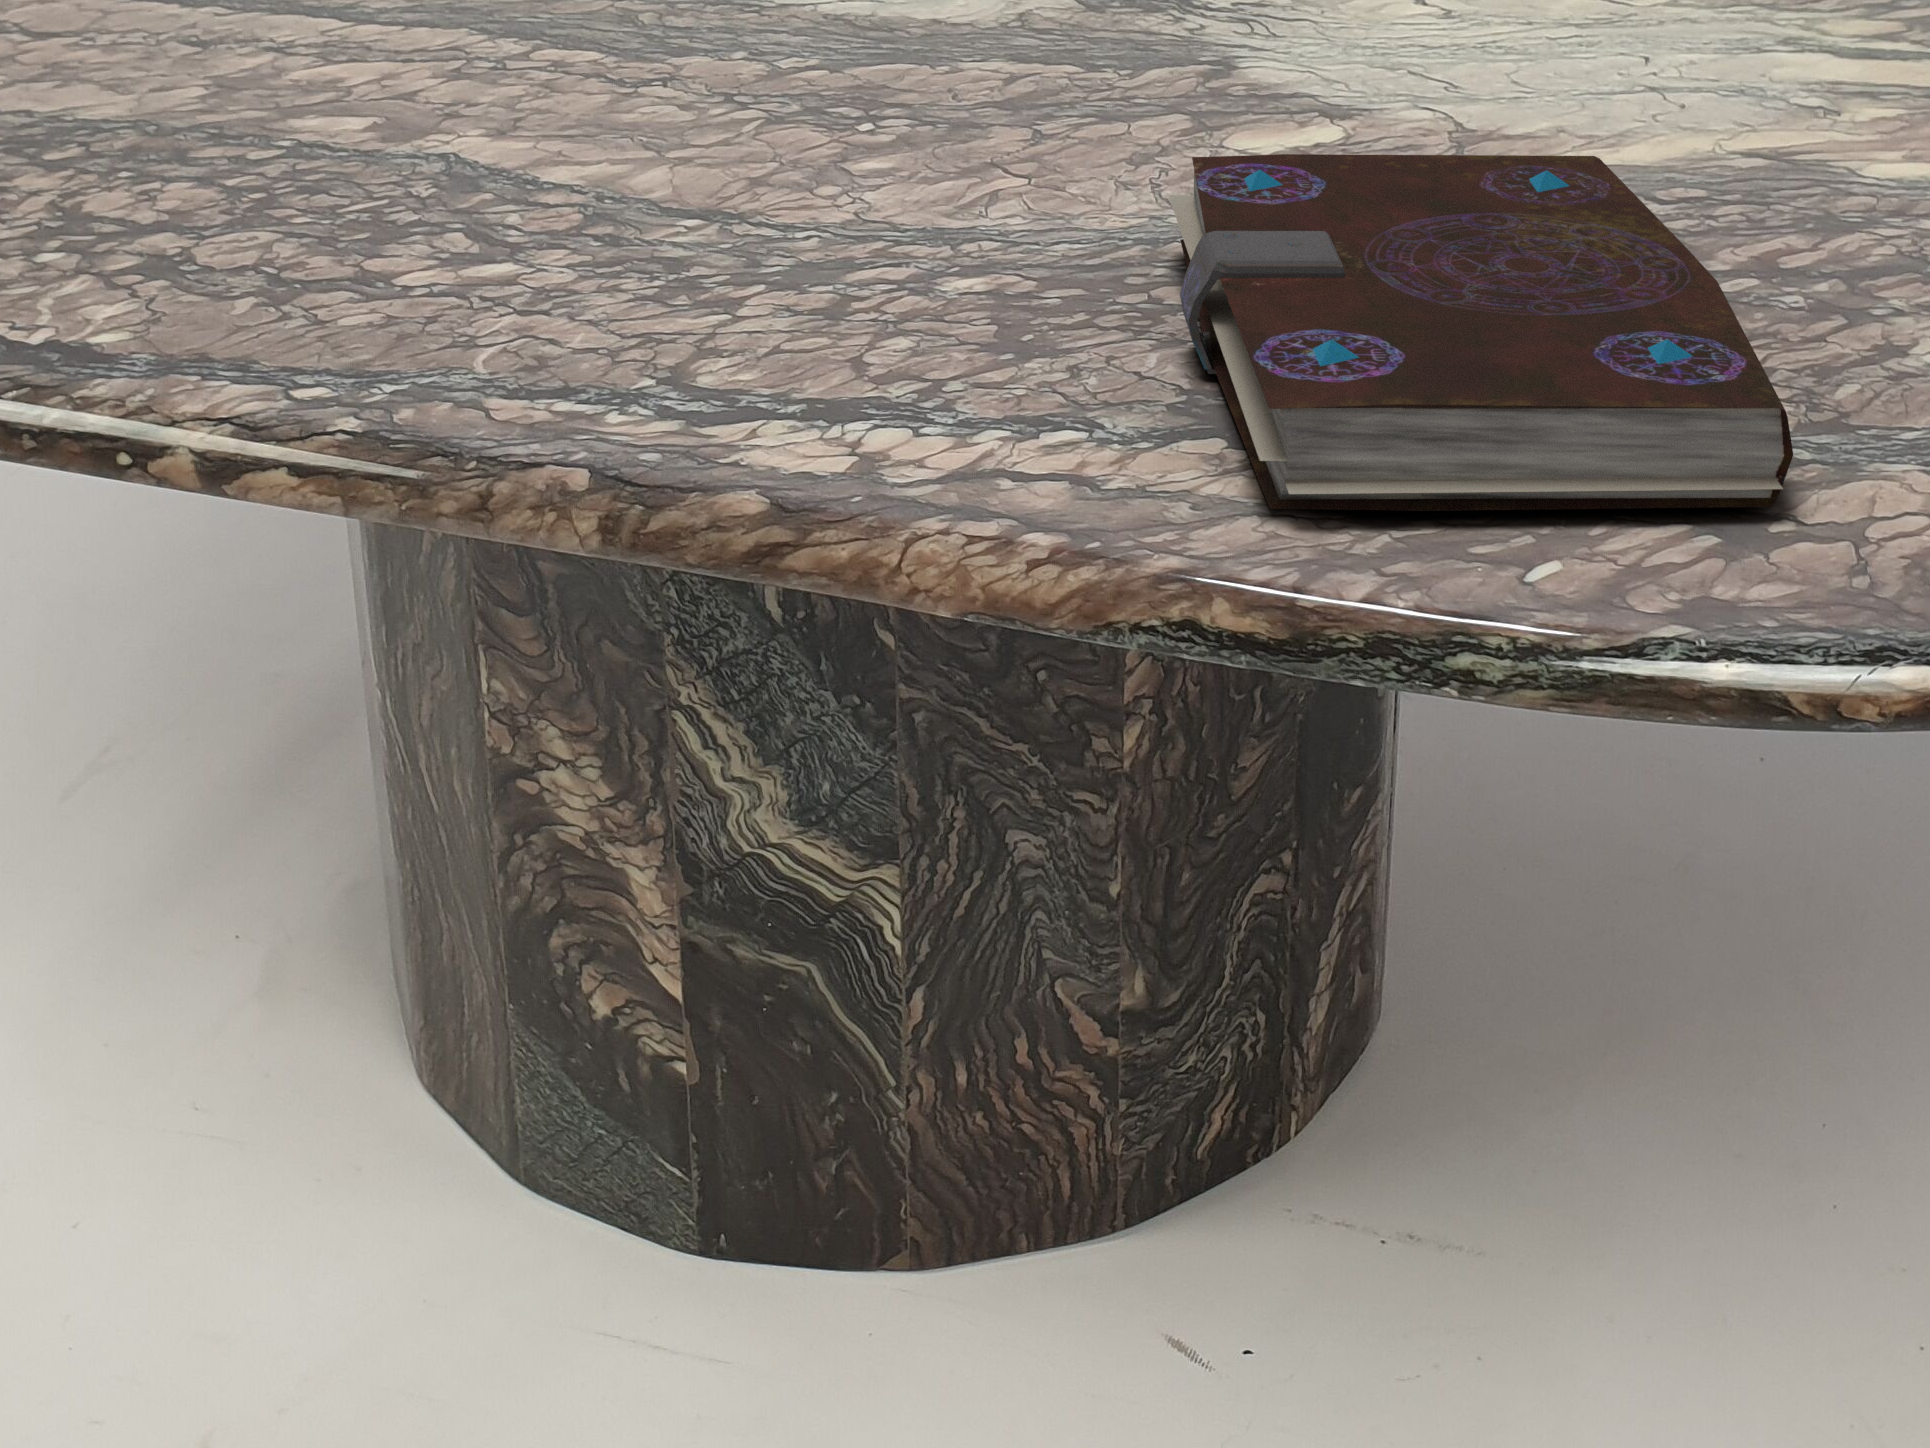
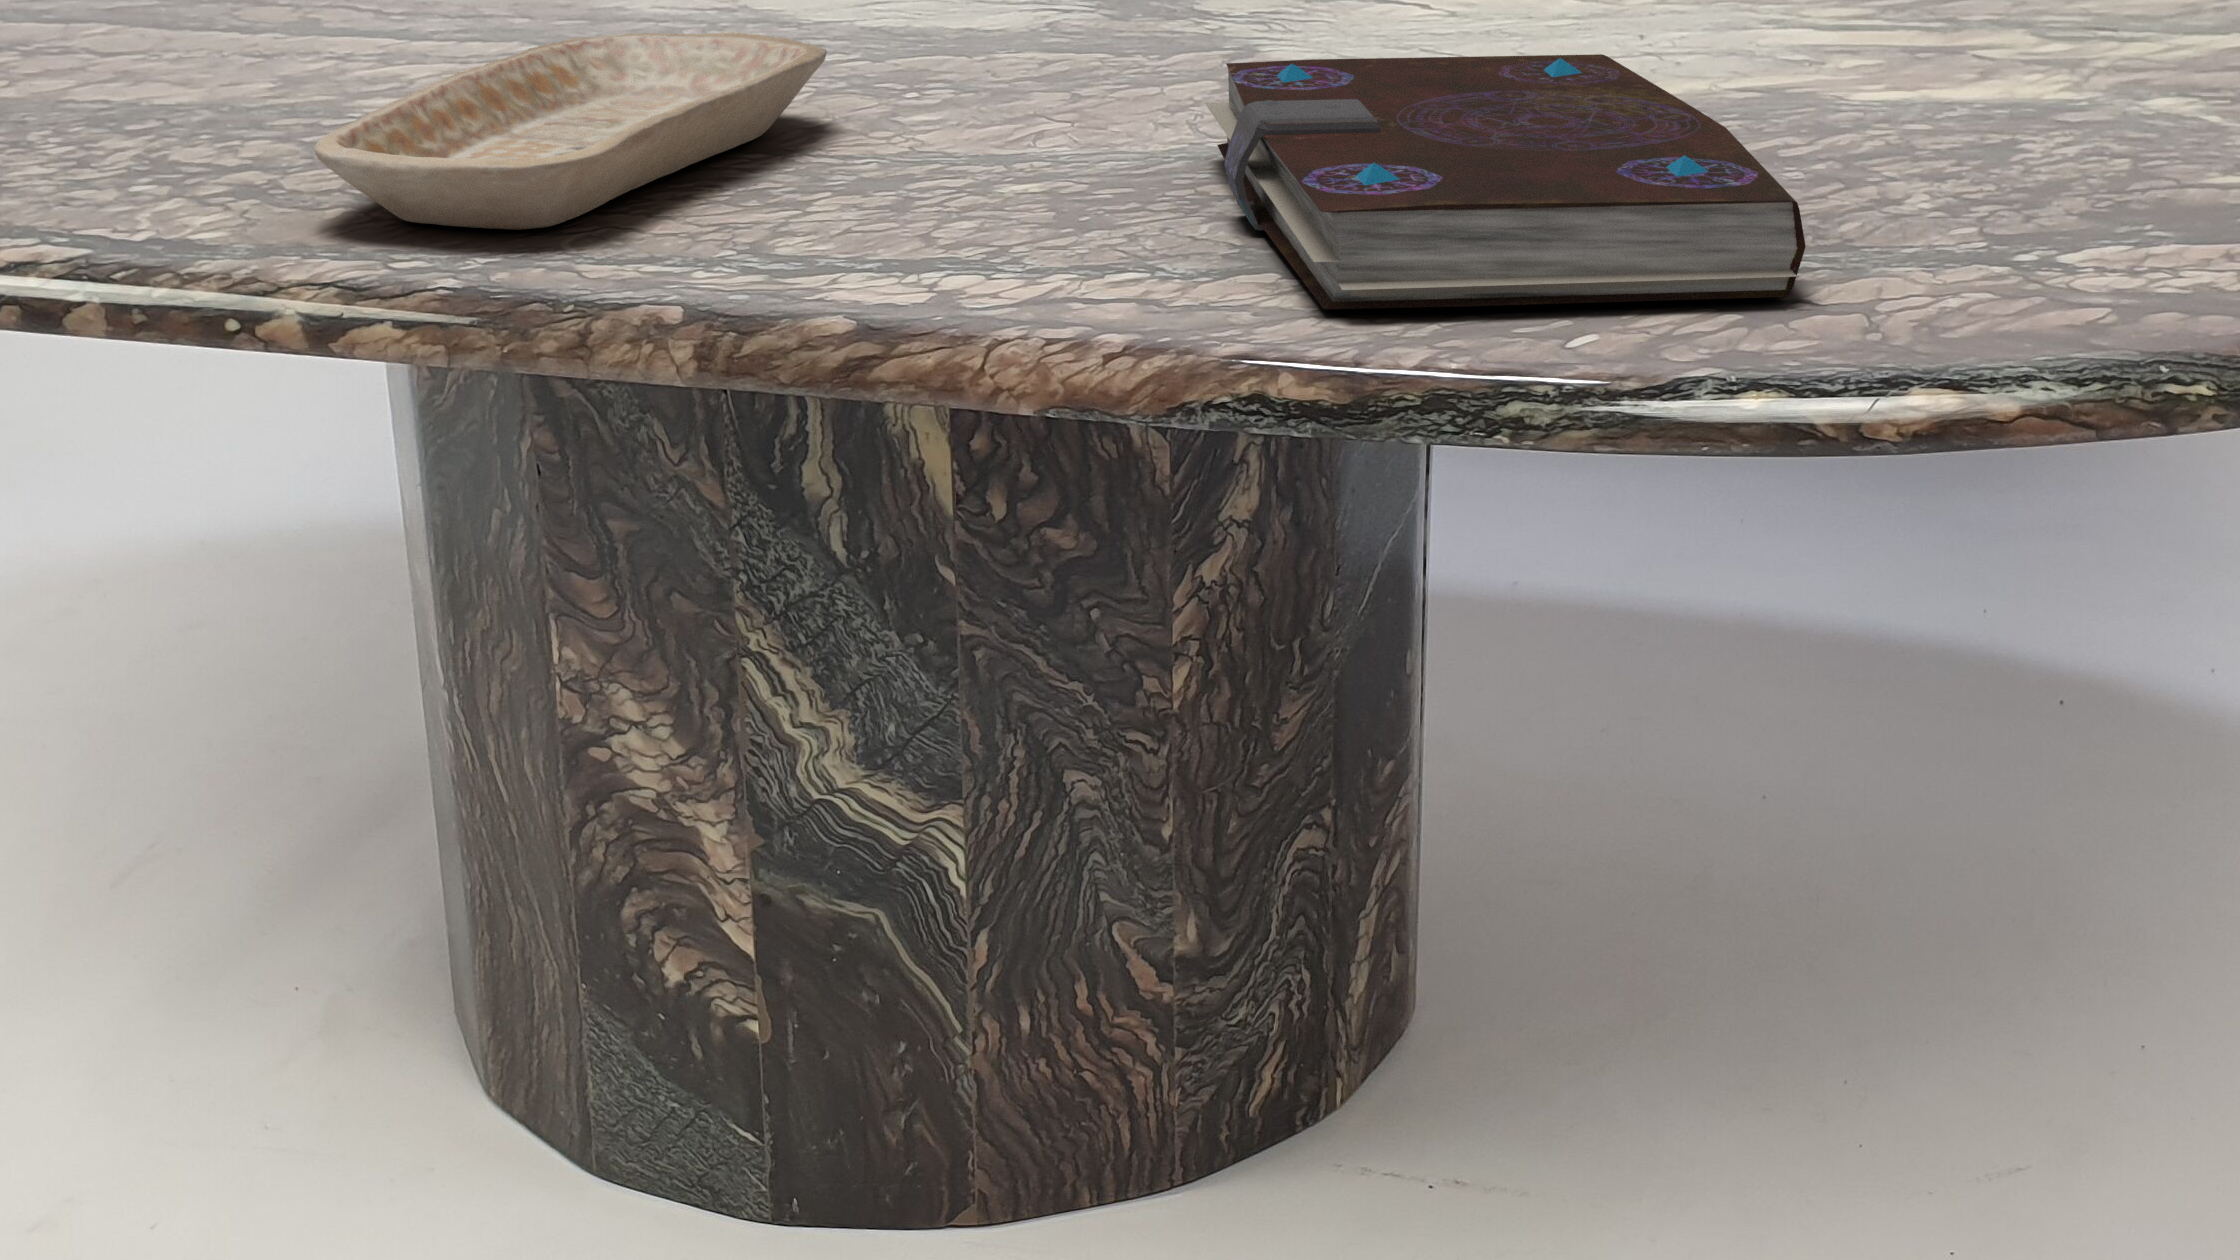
tray: none [217,74,777,341] -> present [314,32,827,230]

